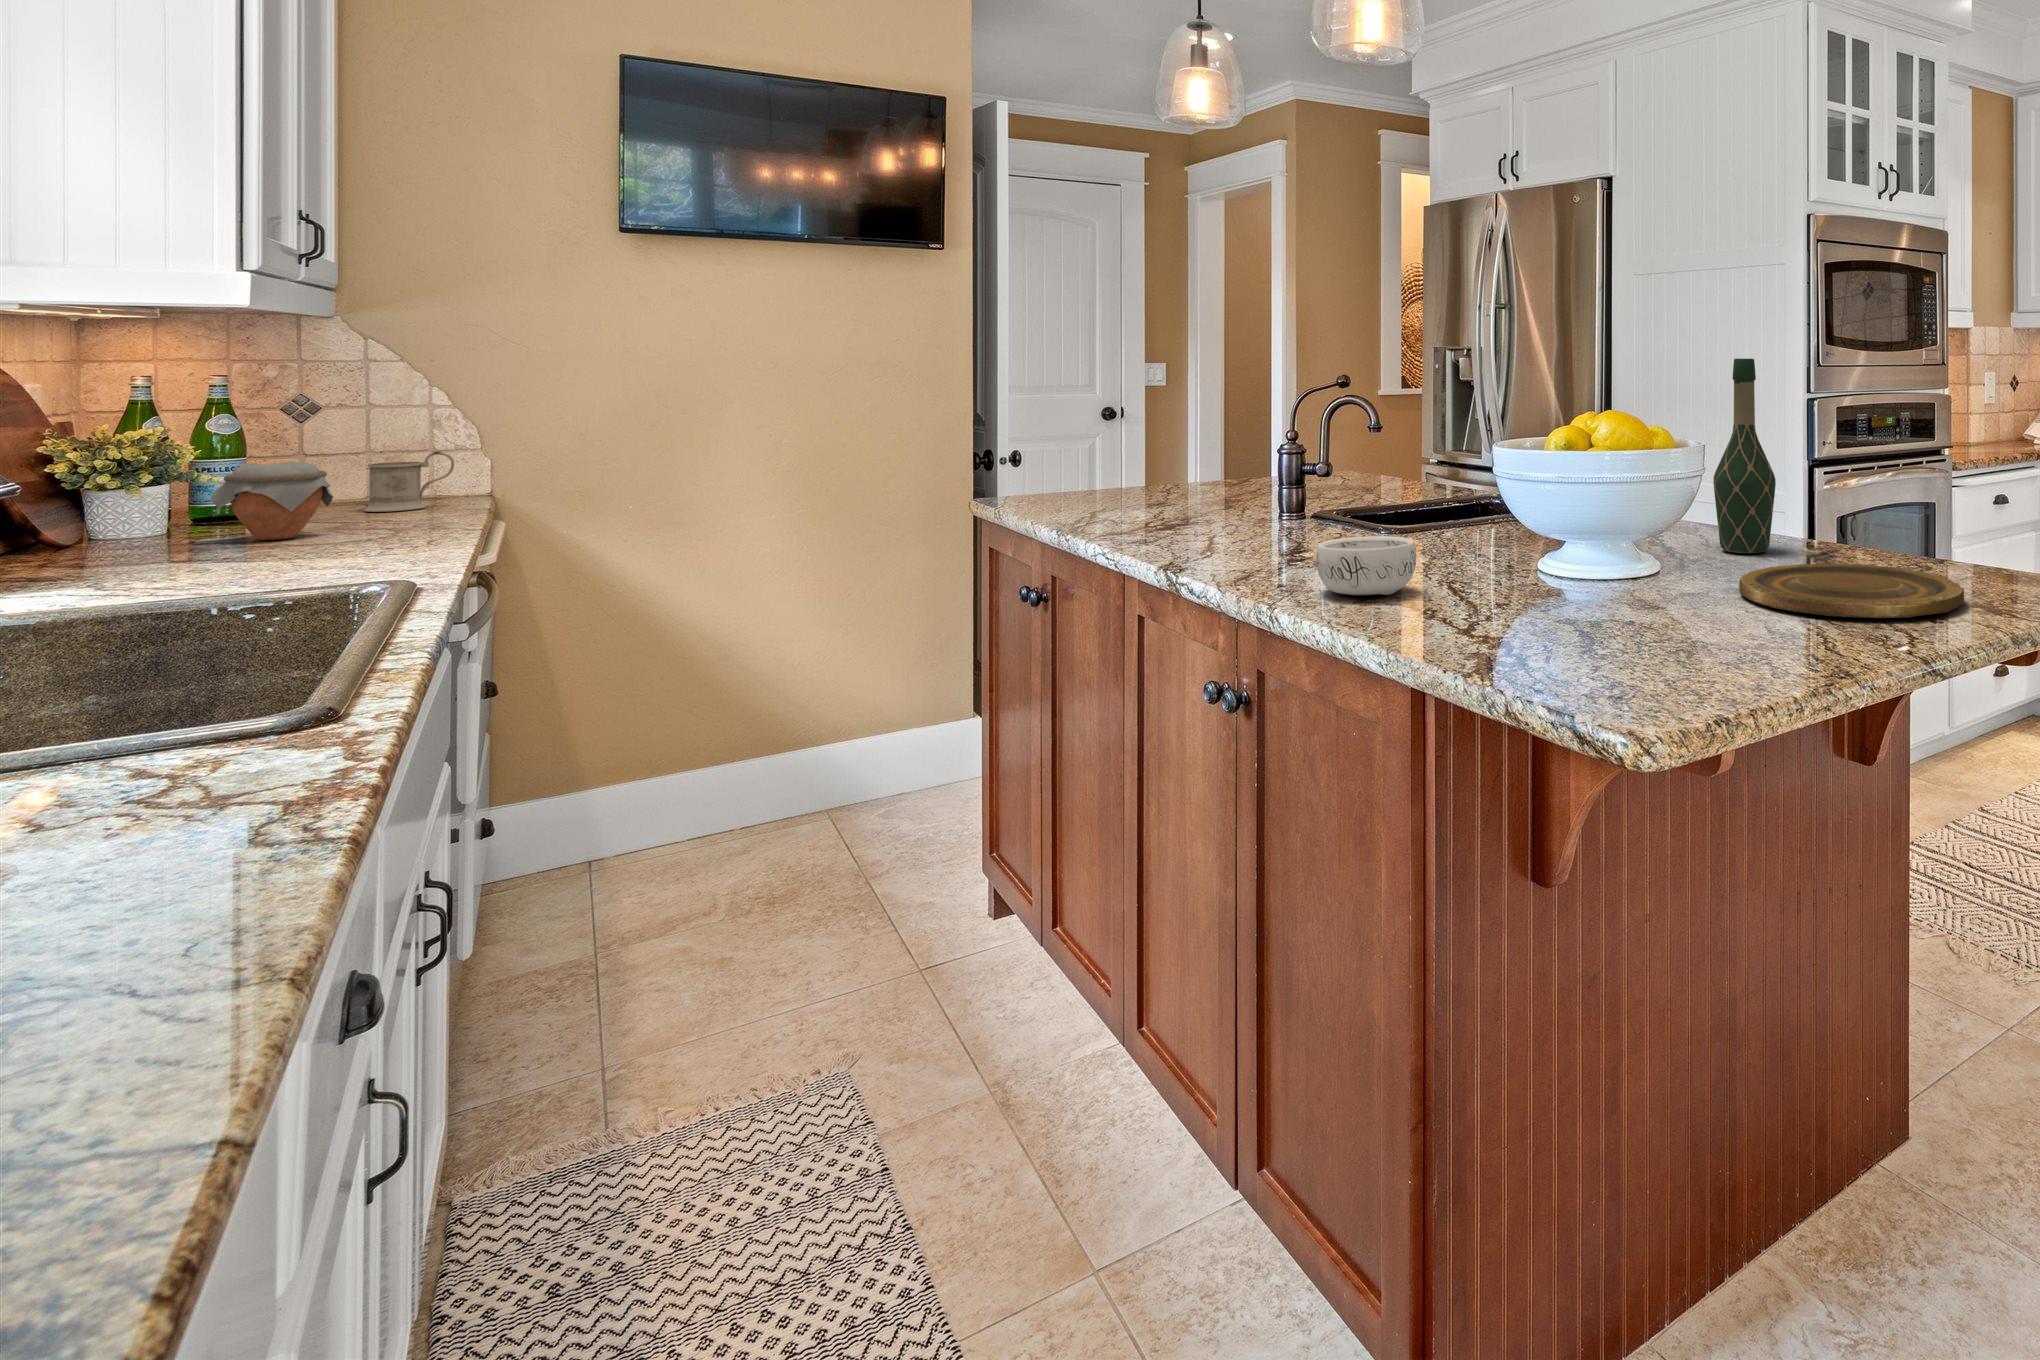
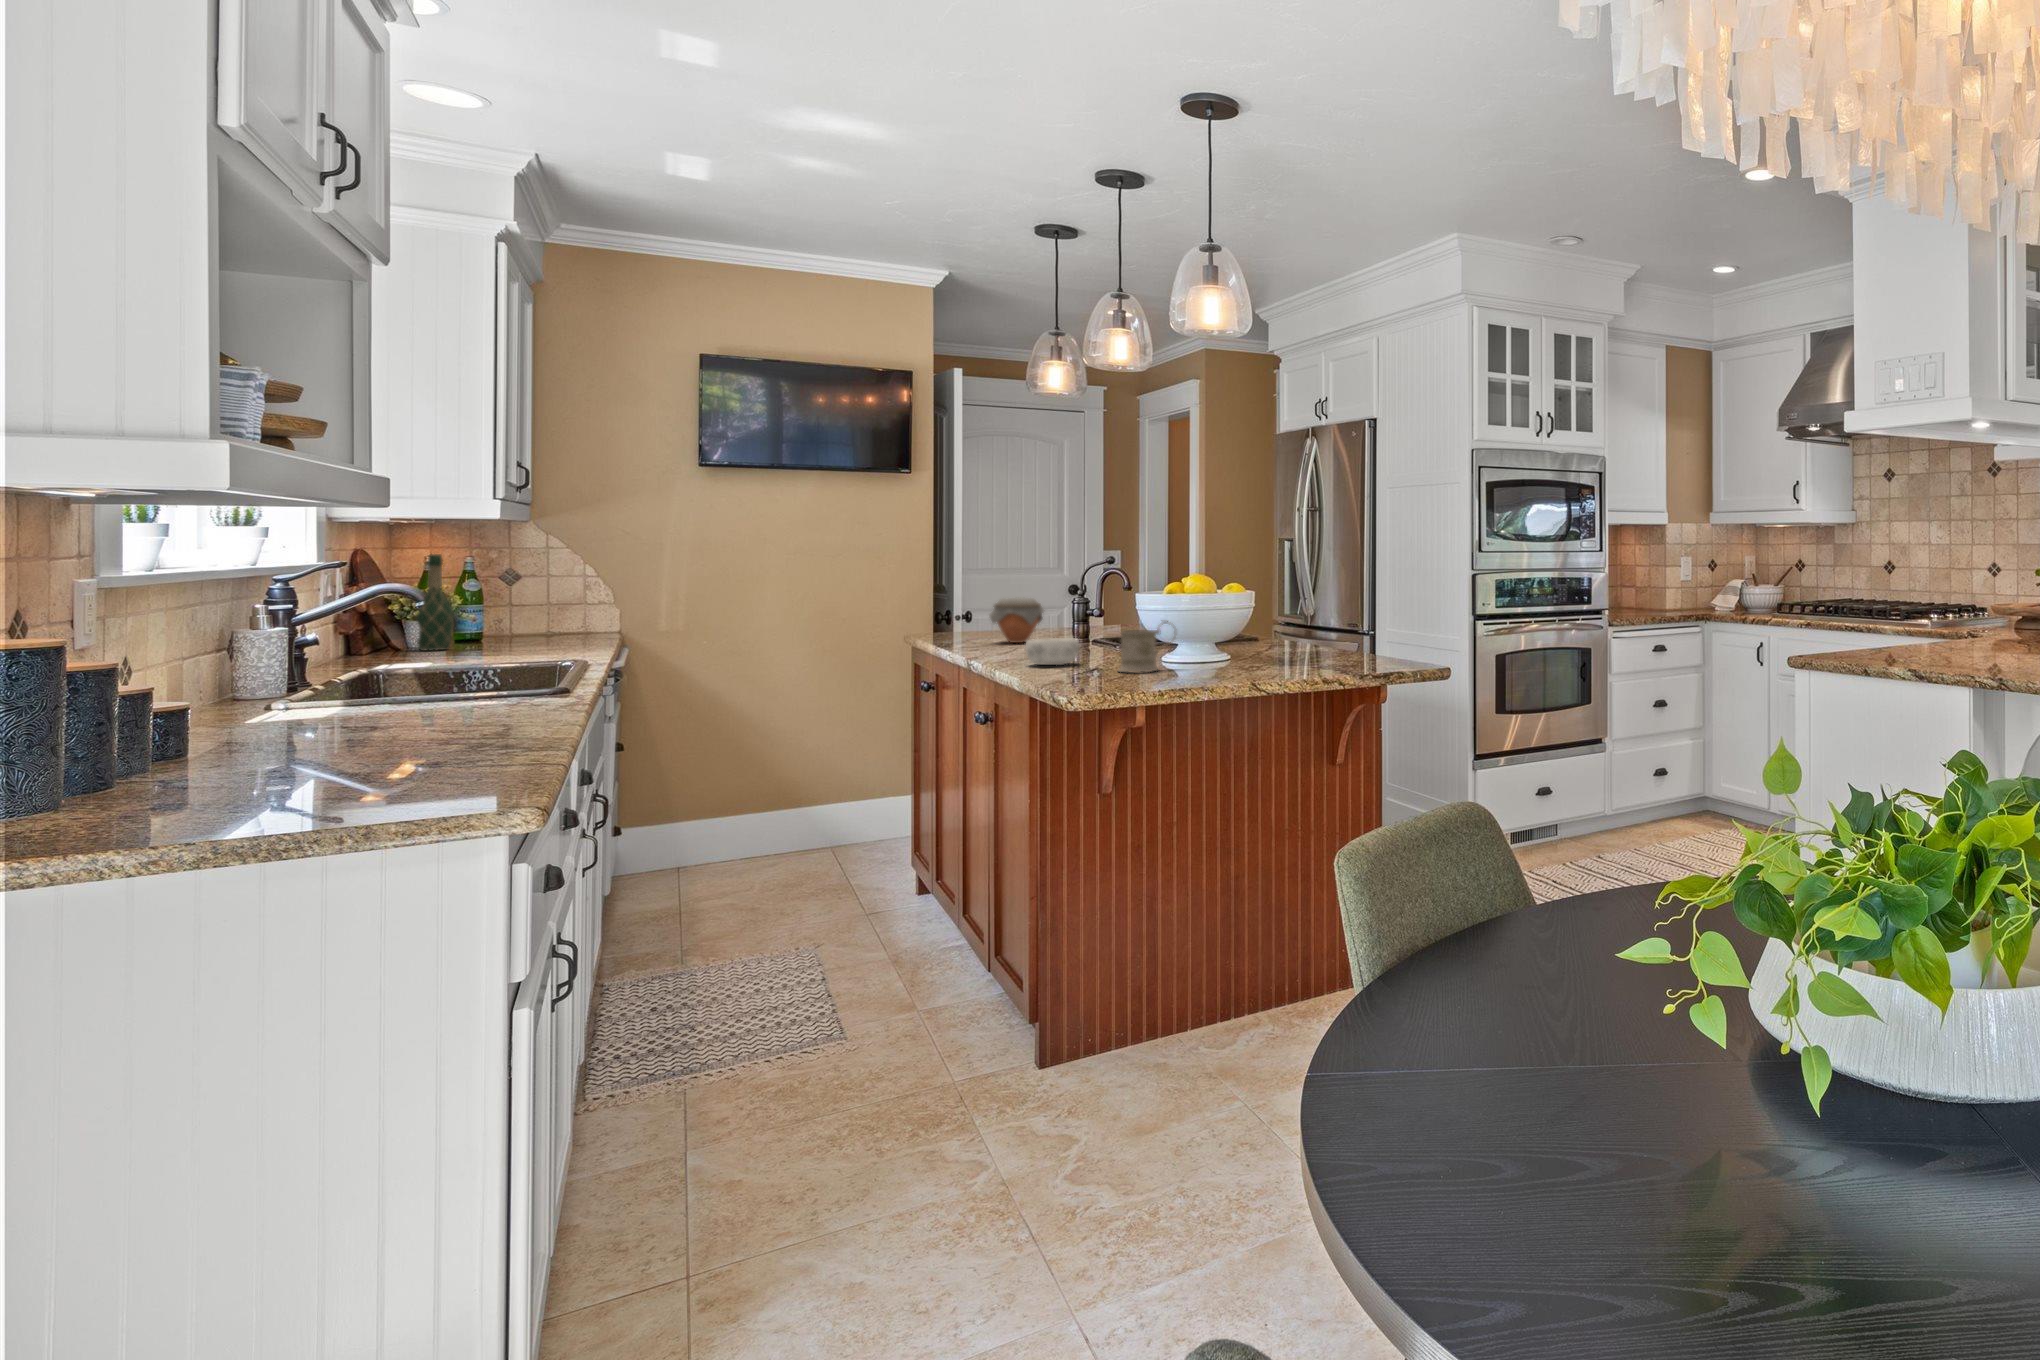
wine bottle: present [1713,359,1776,553] -> present [415,554,455,651]
mug: present [363,451,454,512] -> present [1119,620,1175,672]
jar: present [210,462,333,540] -> present [990,597,1044,643]
plate: present [1739,563,1964,618] -> none [1235,655,1349,673]

